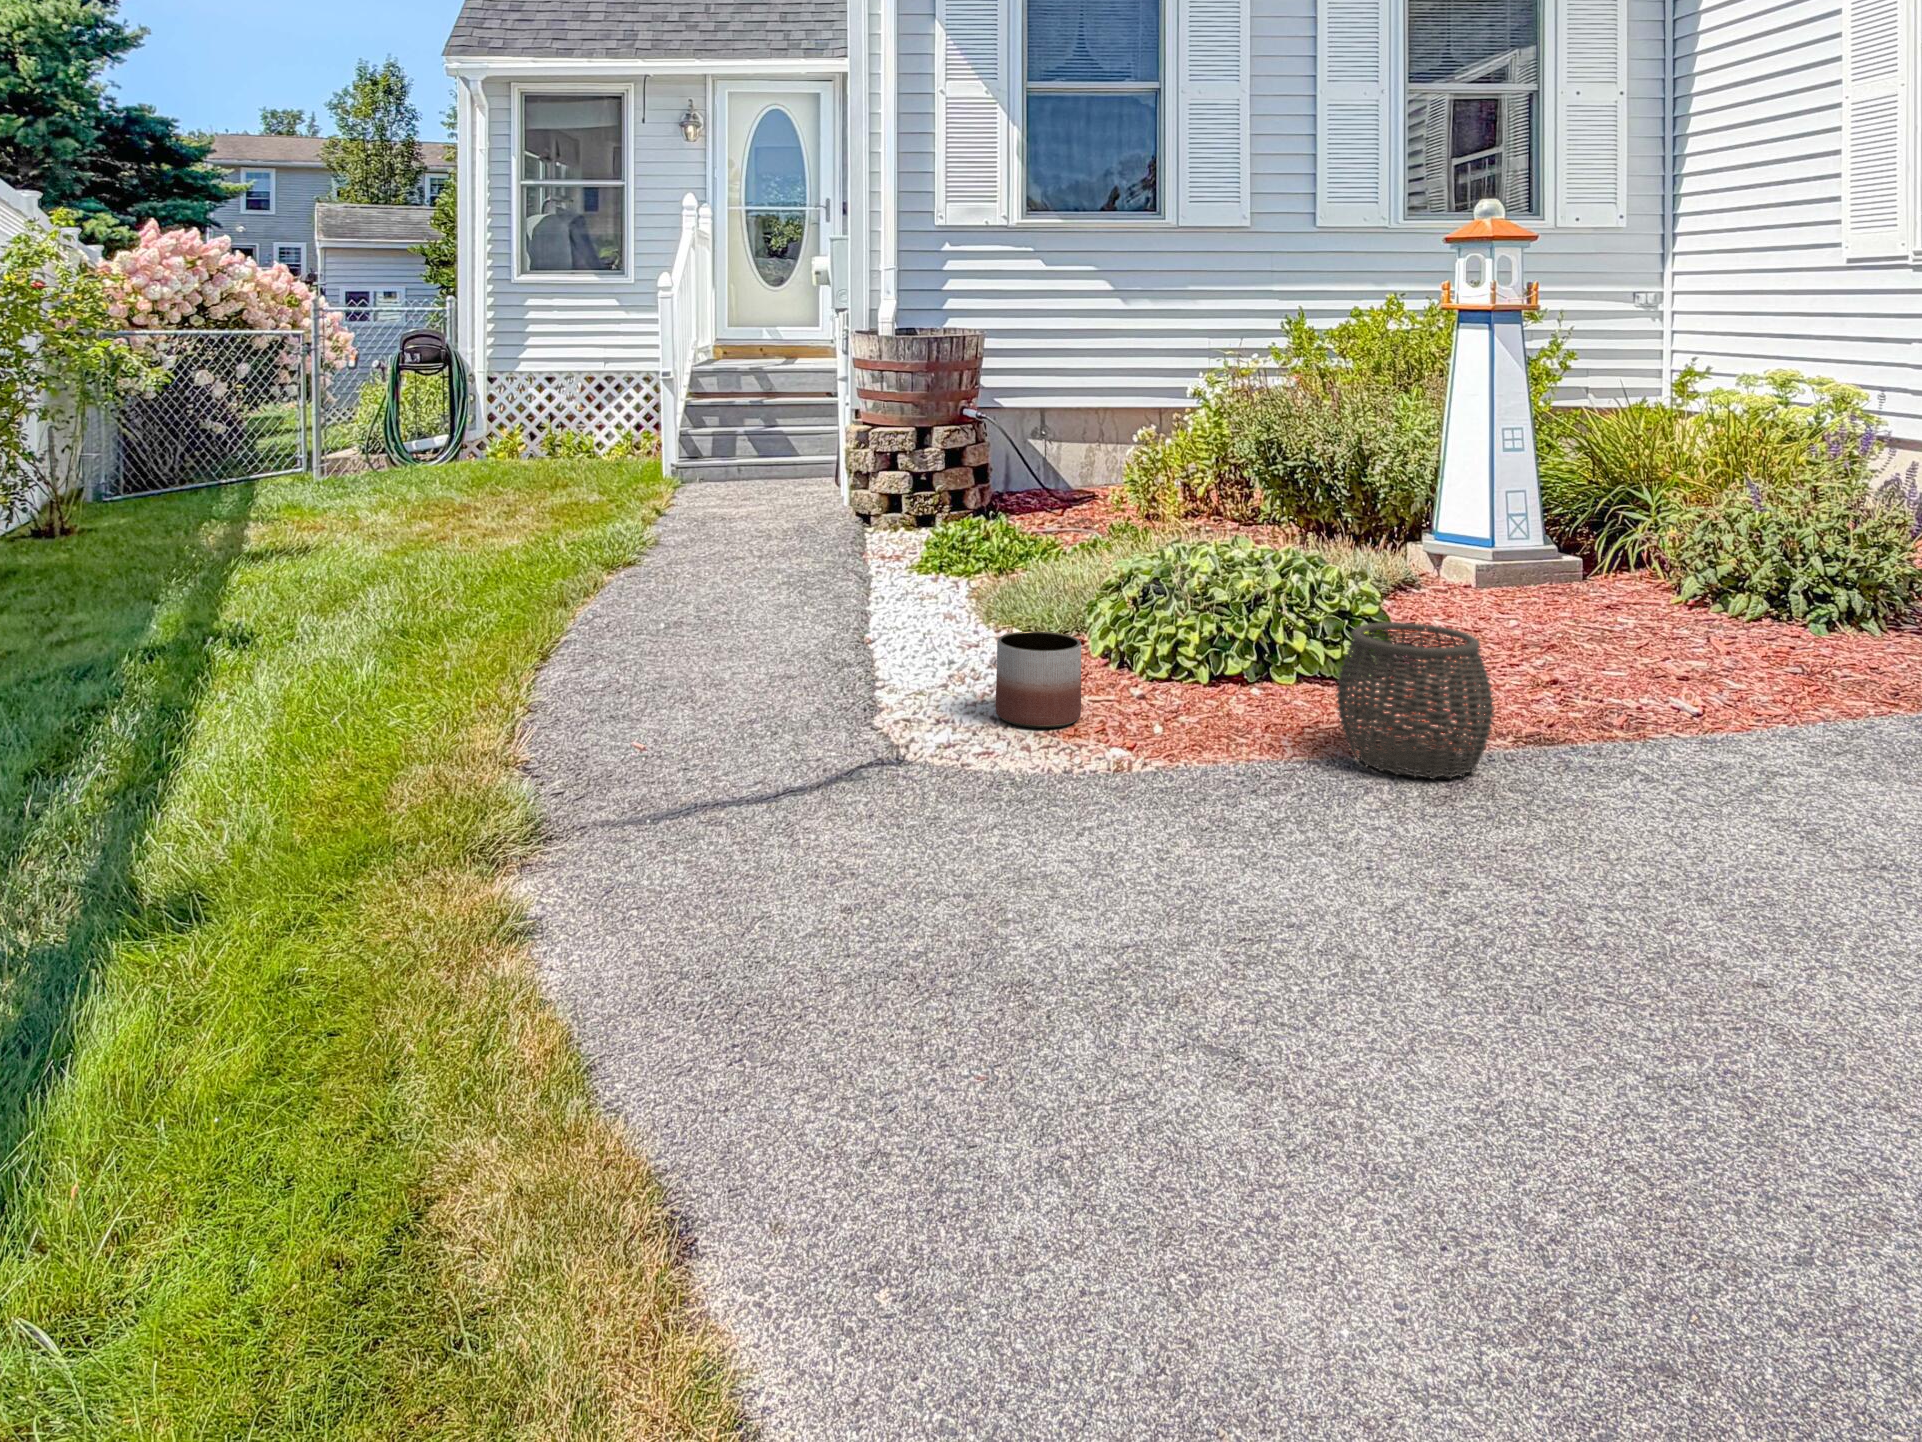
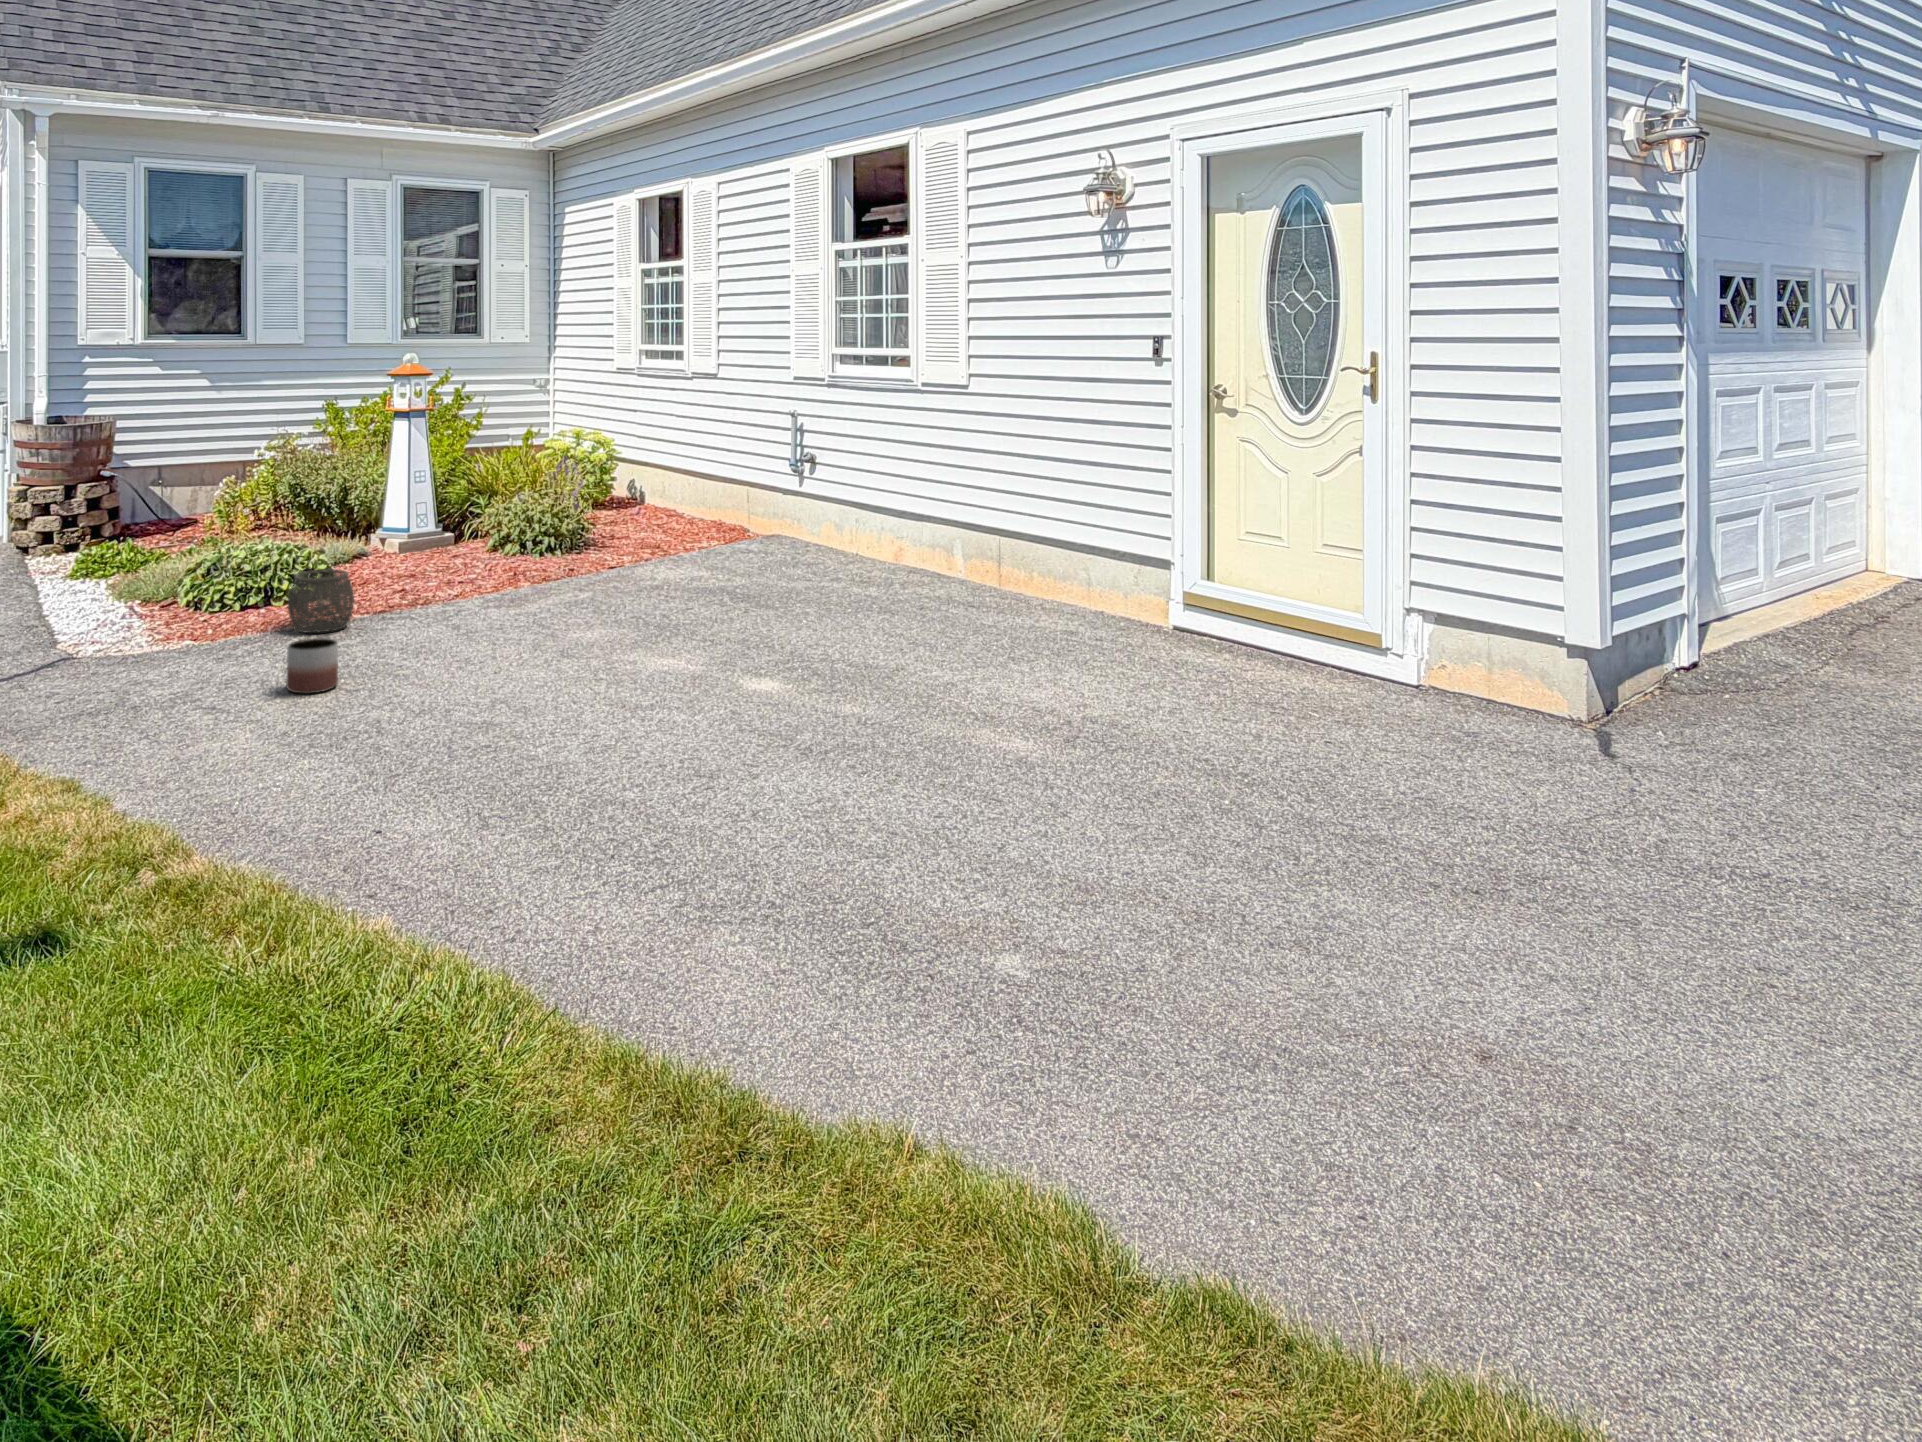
planter: present [996,632,1081,728] -> present [286,638,338,694]

